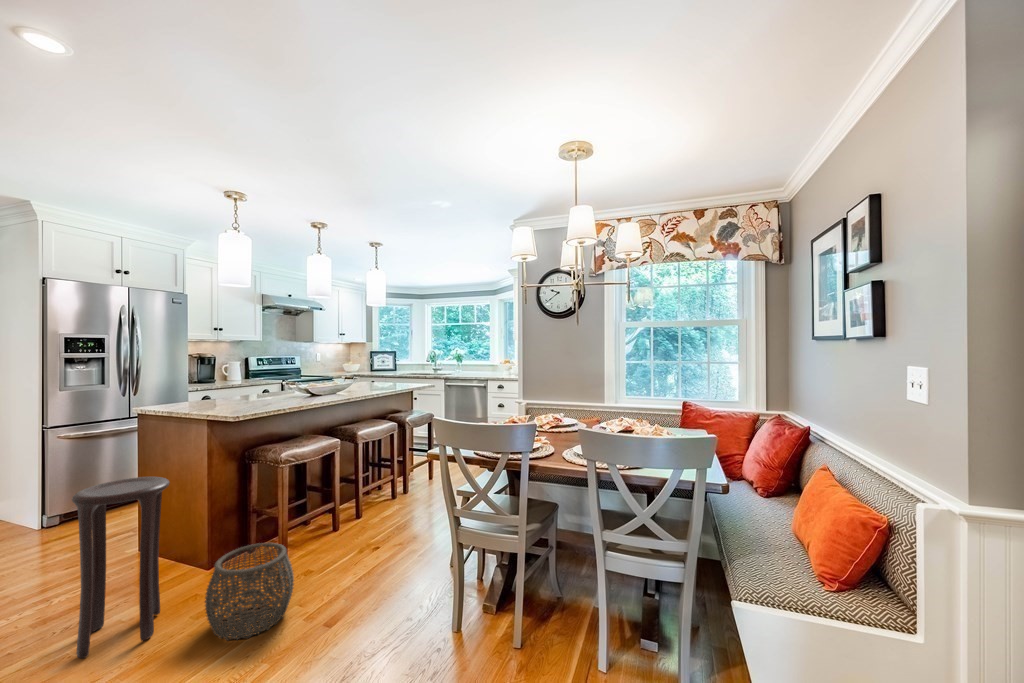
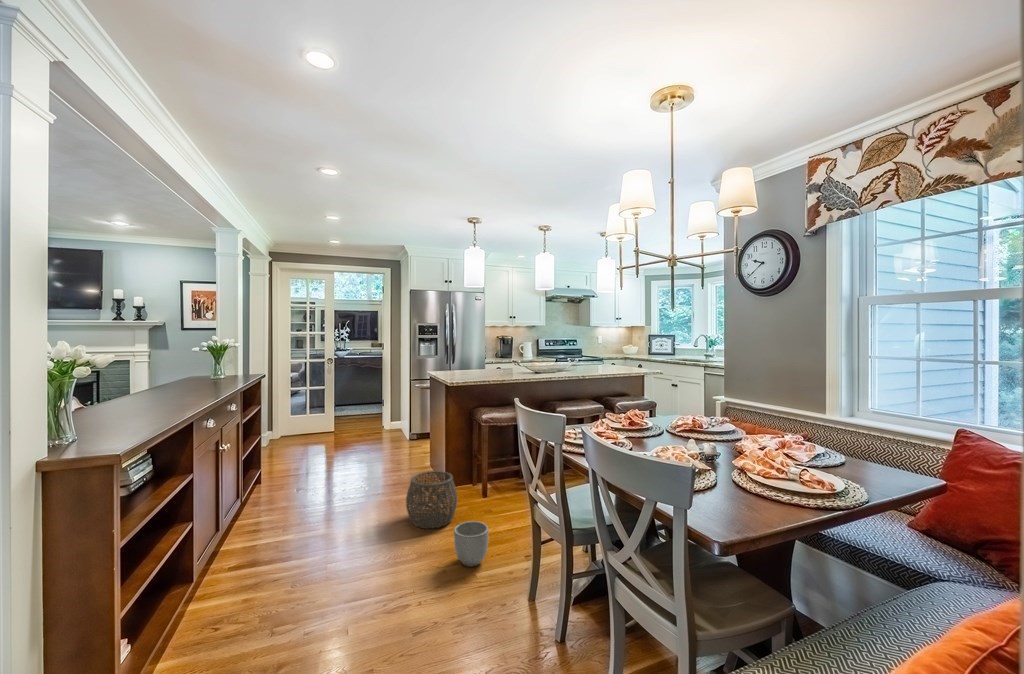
stool: present [72,477,170,658] -> none [364,413,407,508]
planter: none [350,581,397,645] -> present [454,521,489,567]

